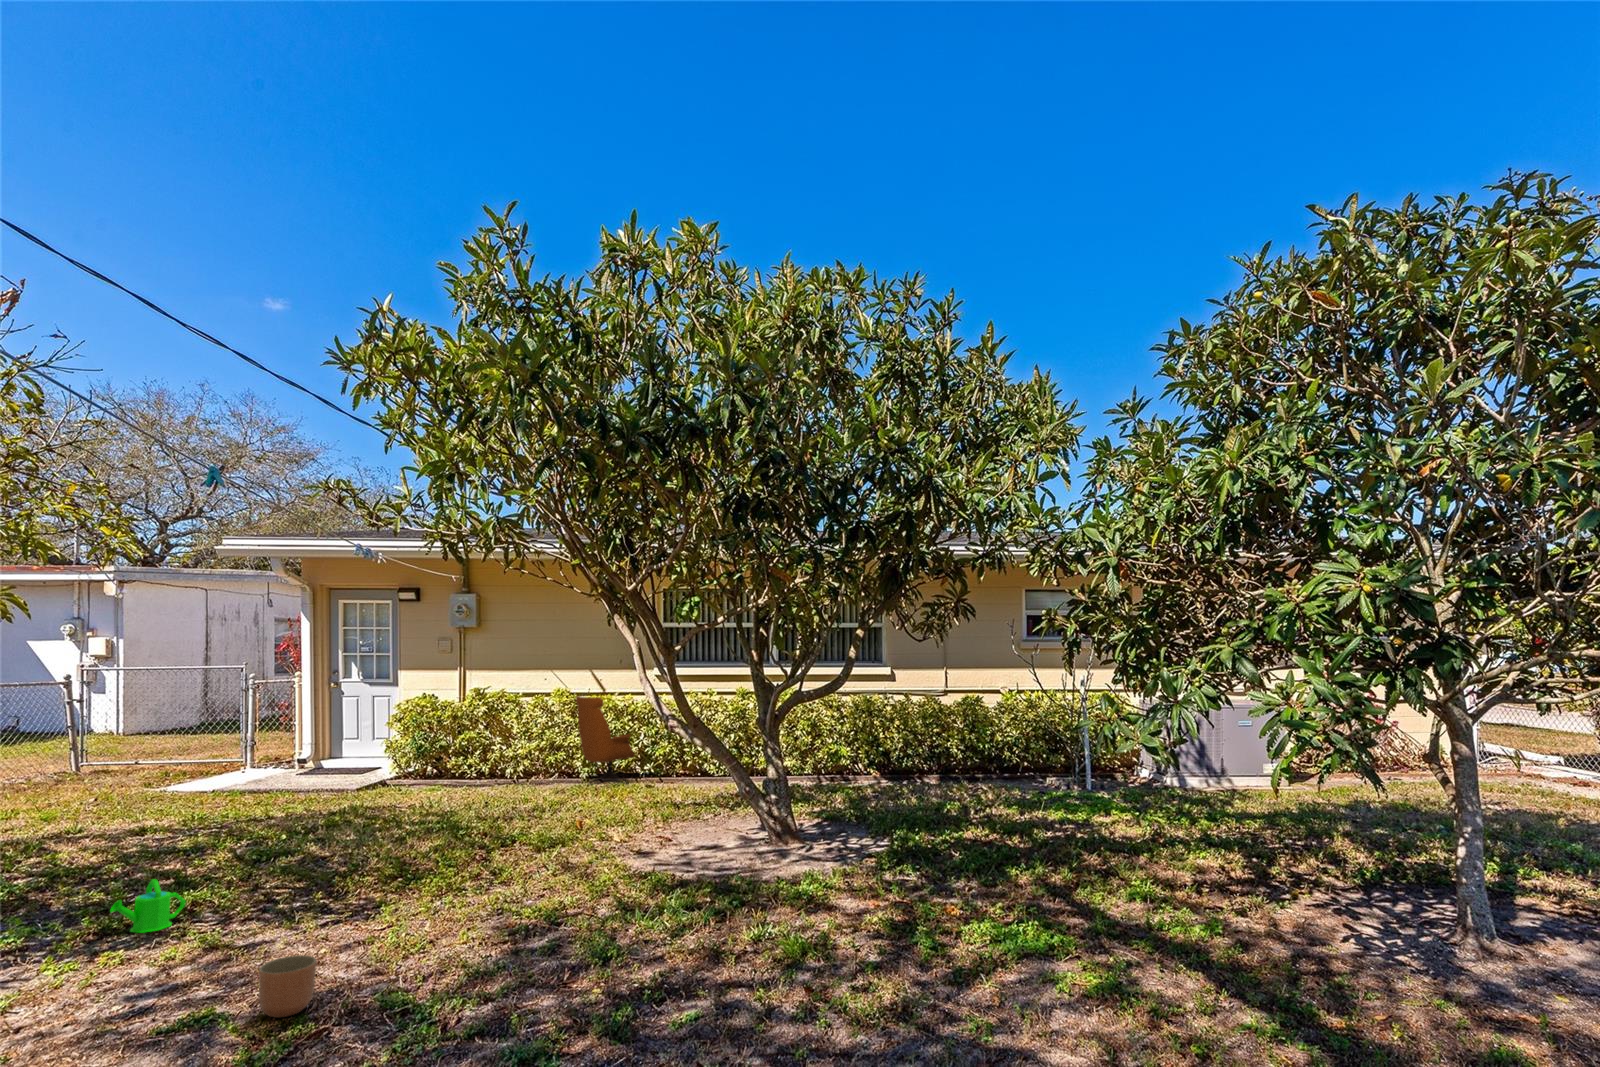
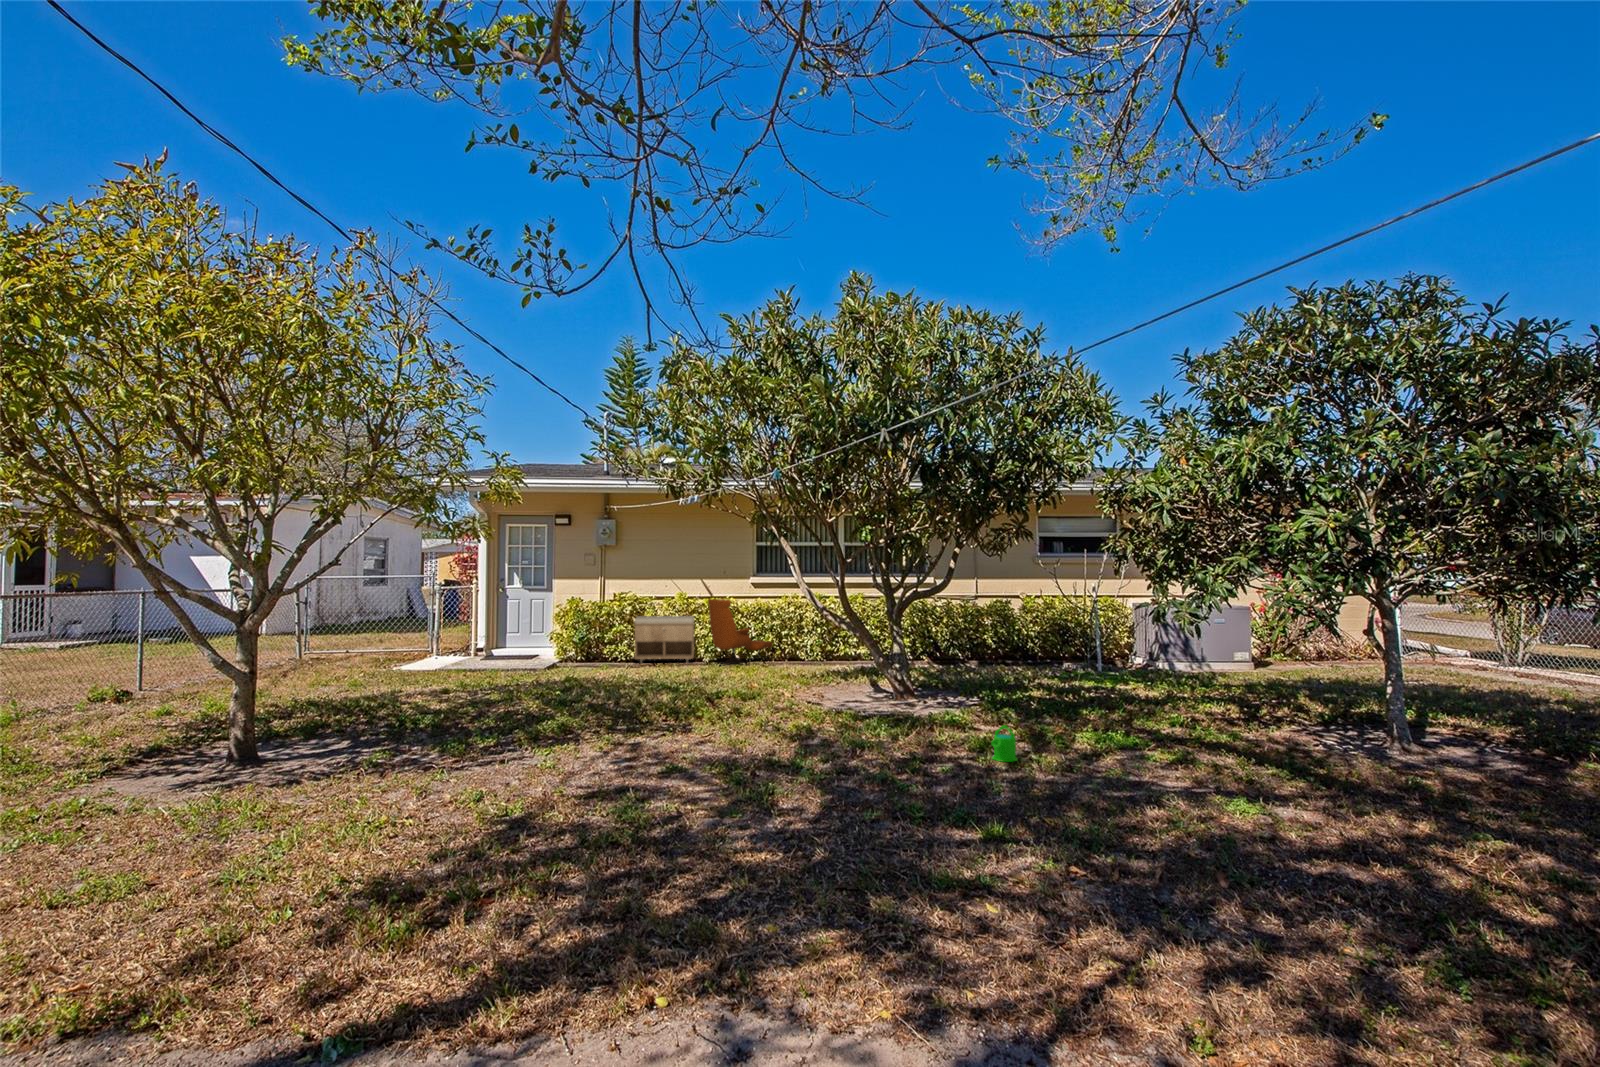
storage bench: none [482,718,567,781] -> present [635,616,695,663]
watering can: present [110,879,186,933] -> present [992,725,1017,762]
planter: present [259,955,316,1018] -> none [638,748,670,782]

